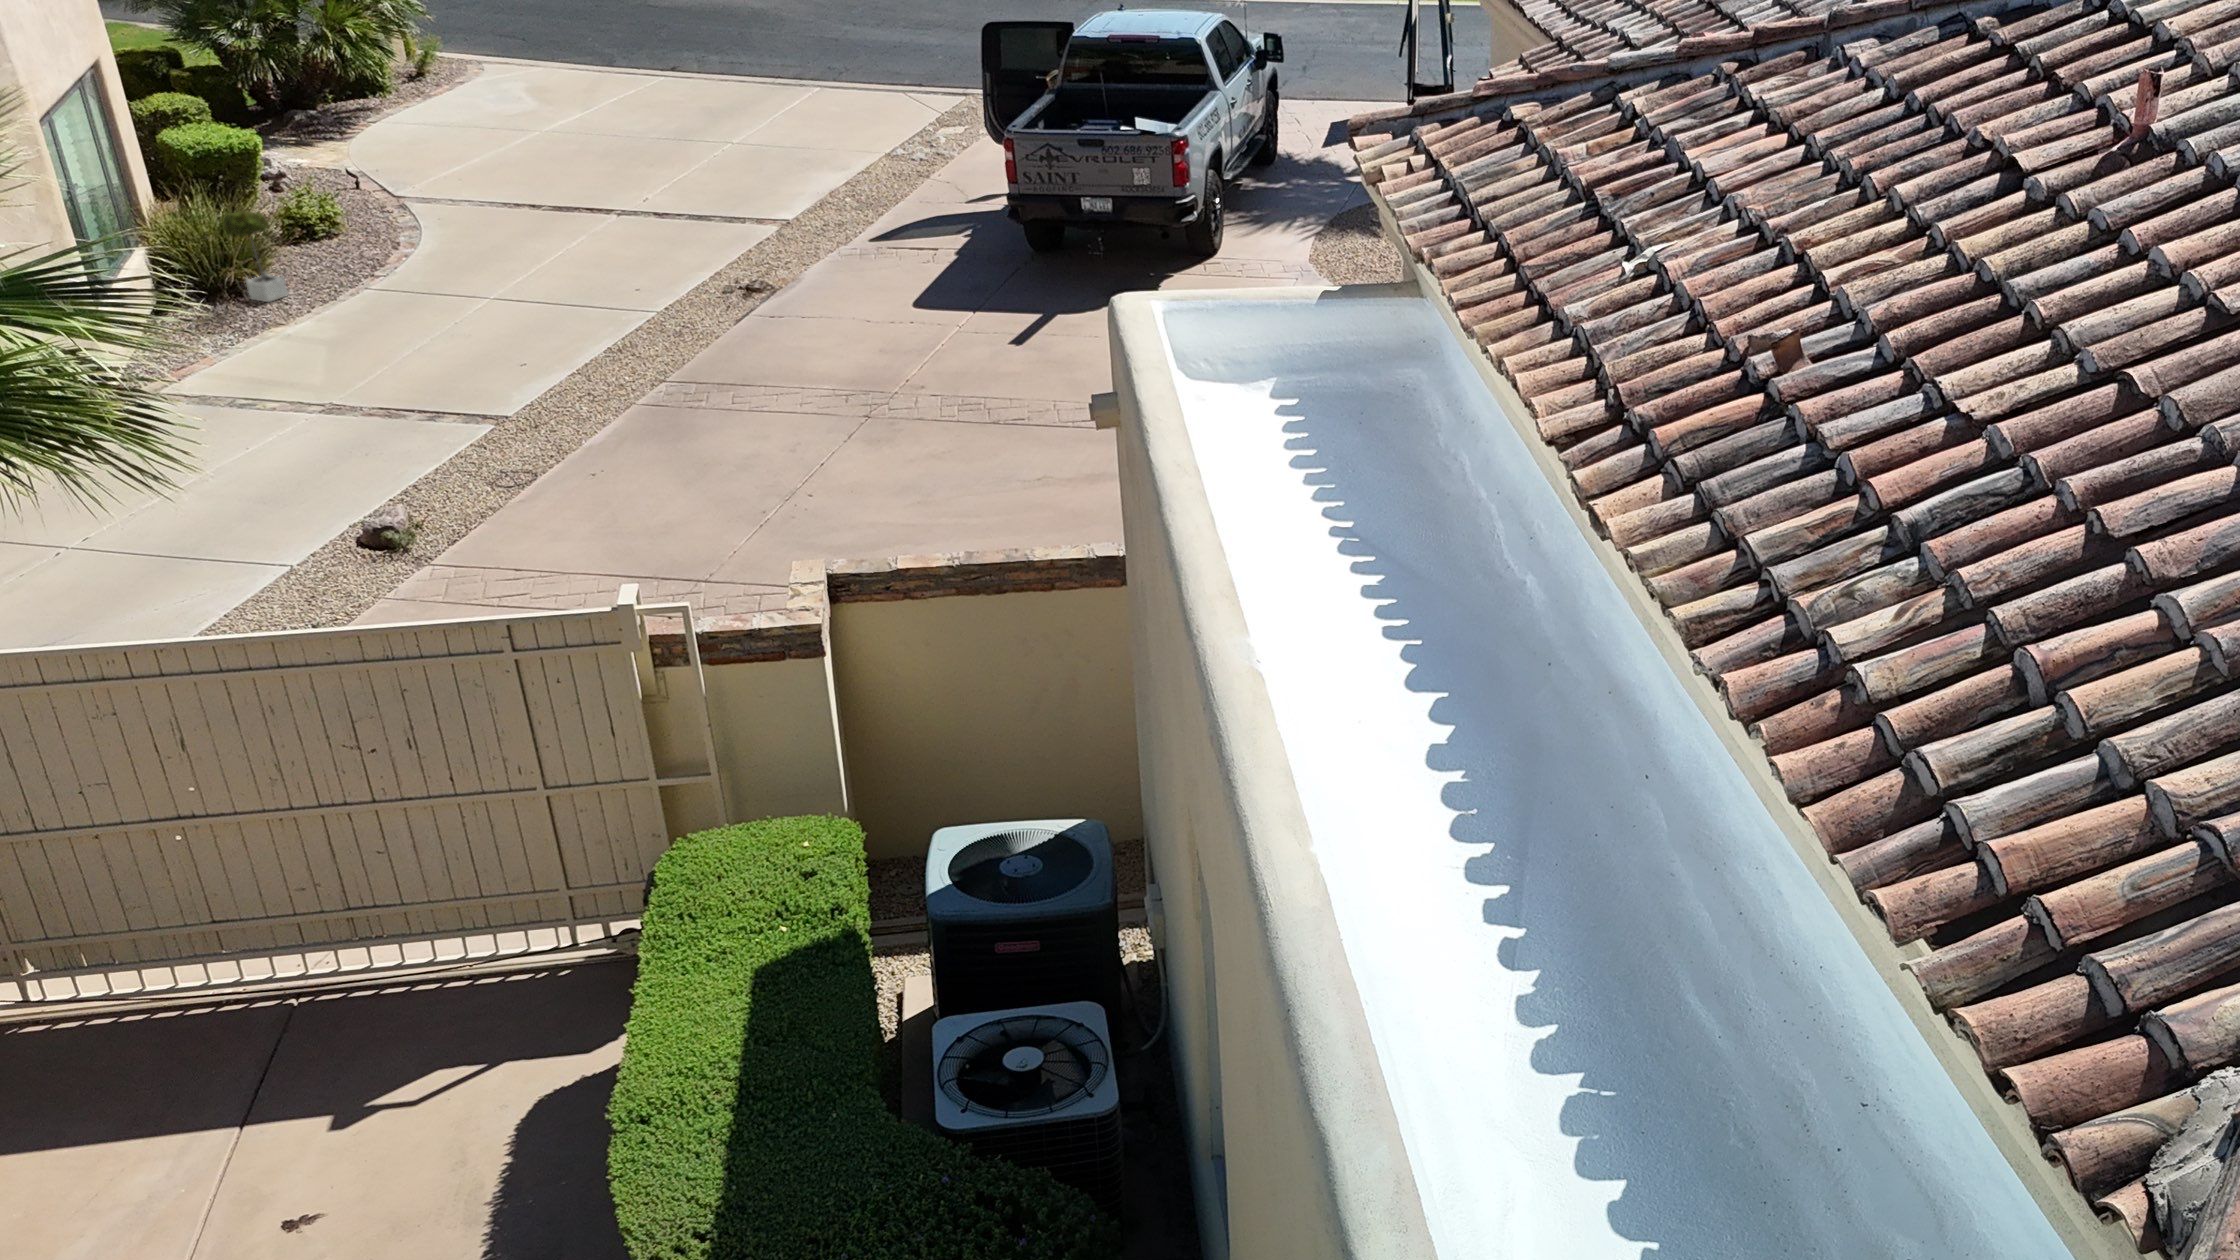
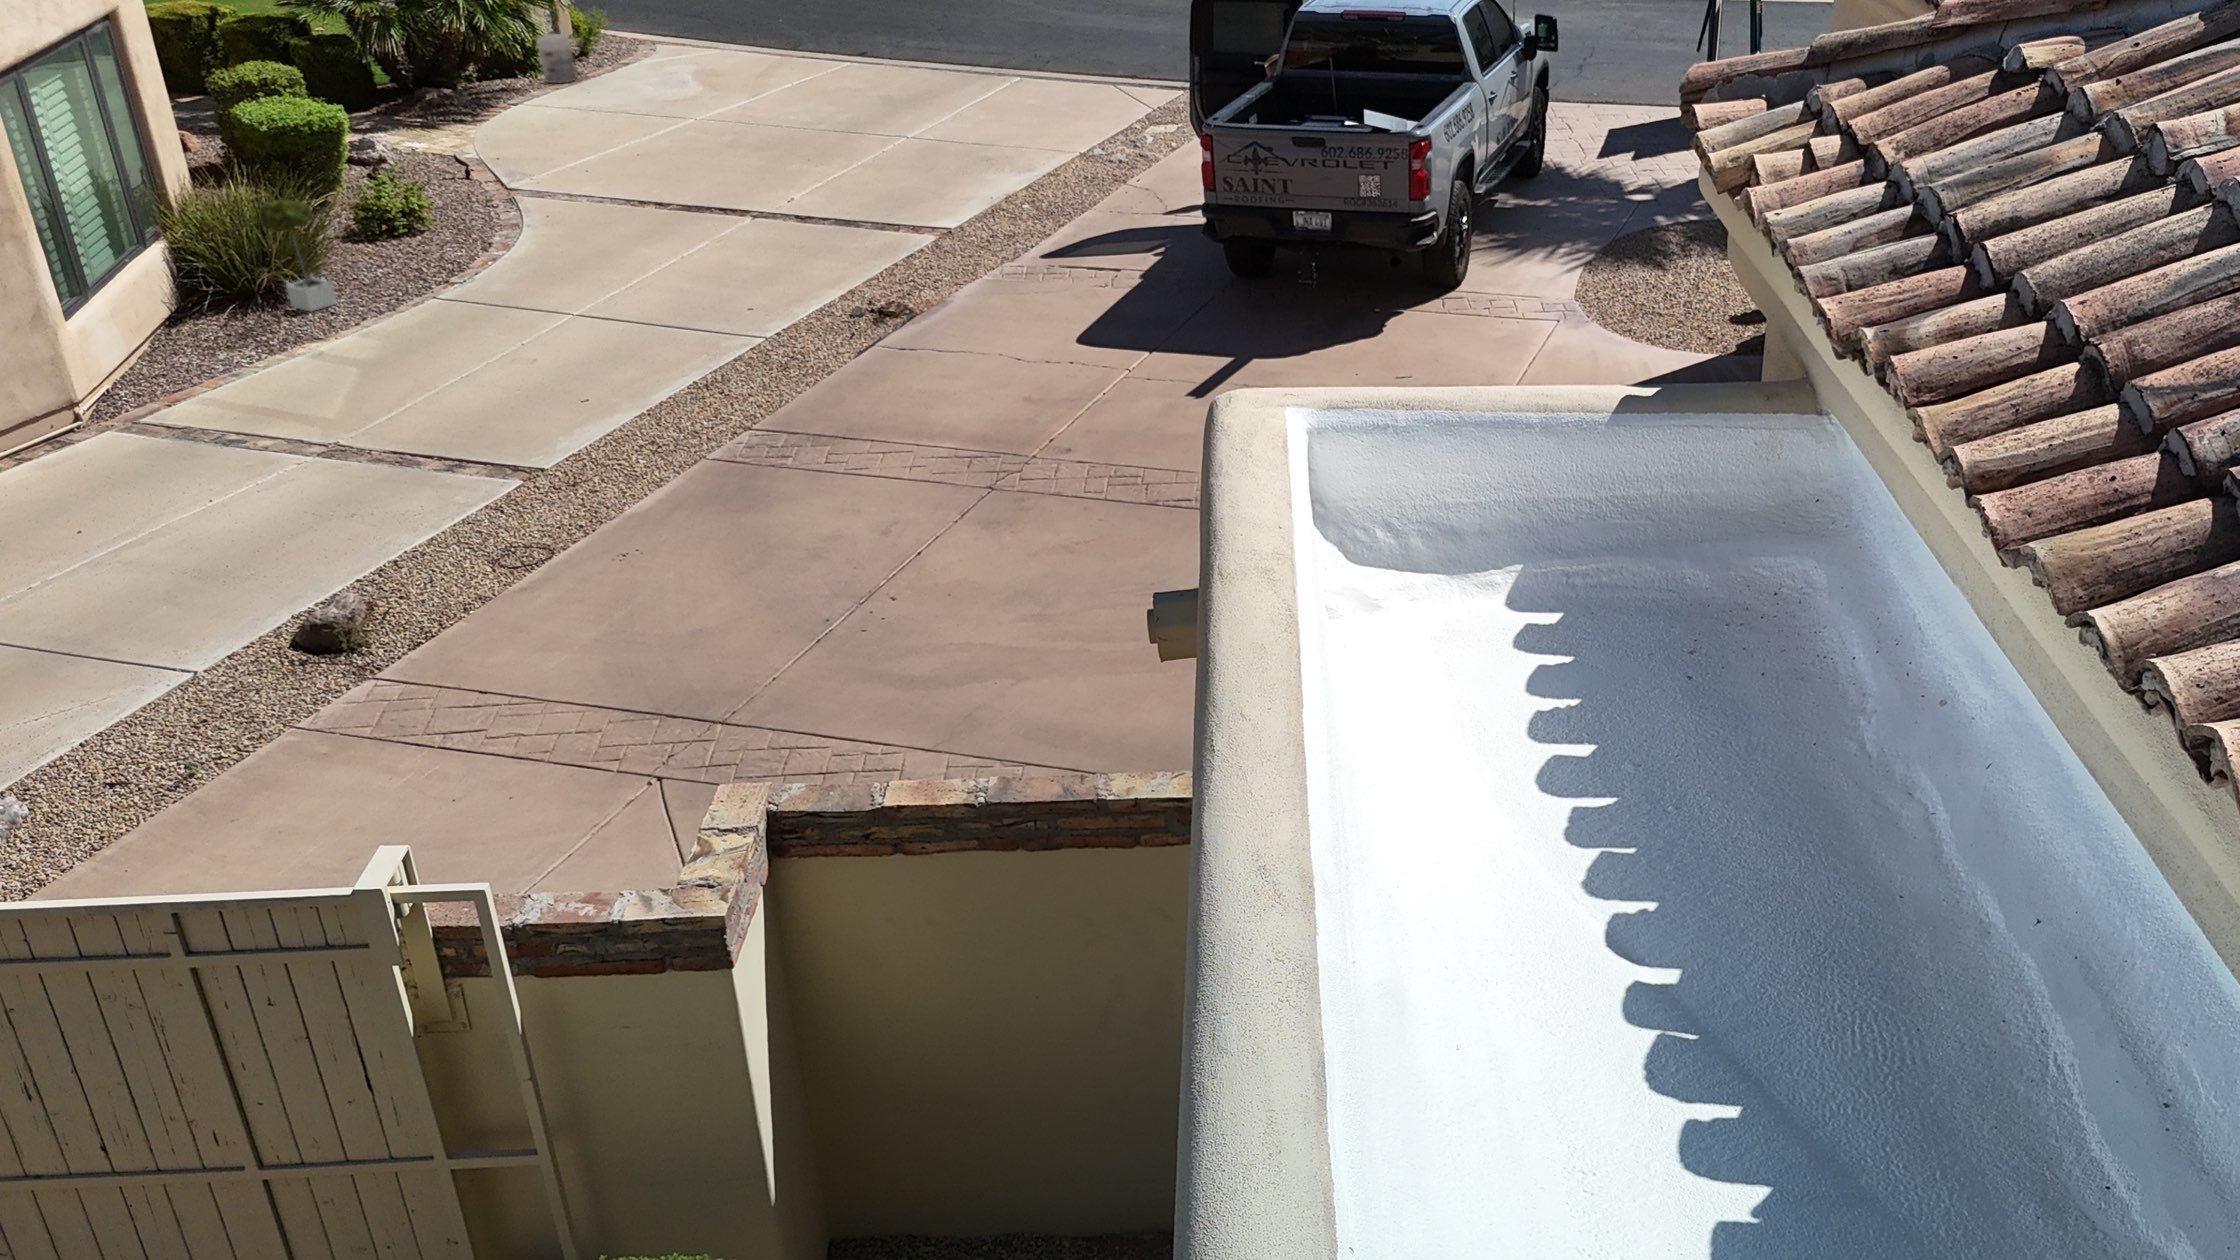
waste bin: none [392,58,428,103] -> present [537,34,576,83]

